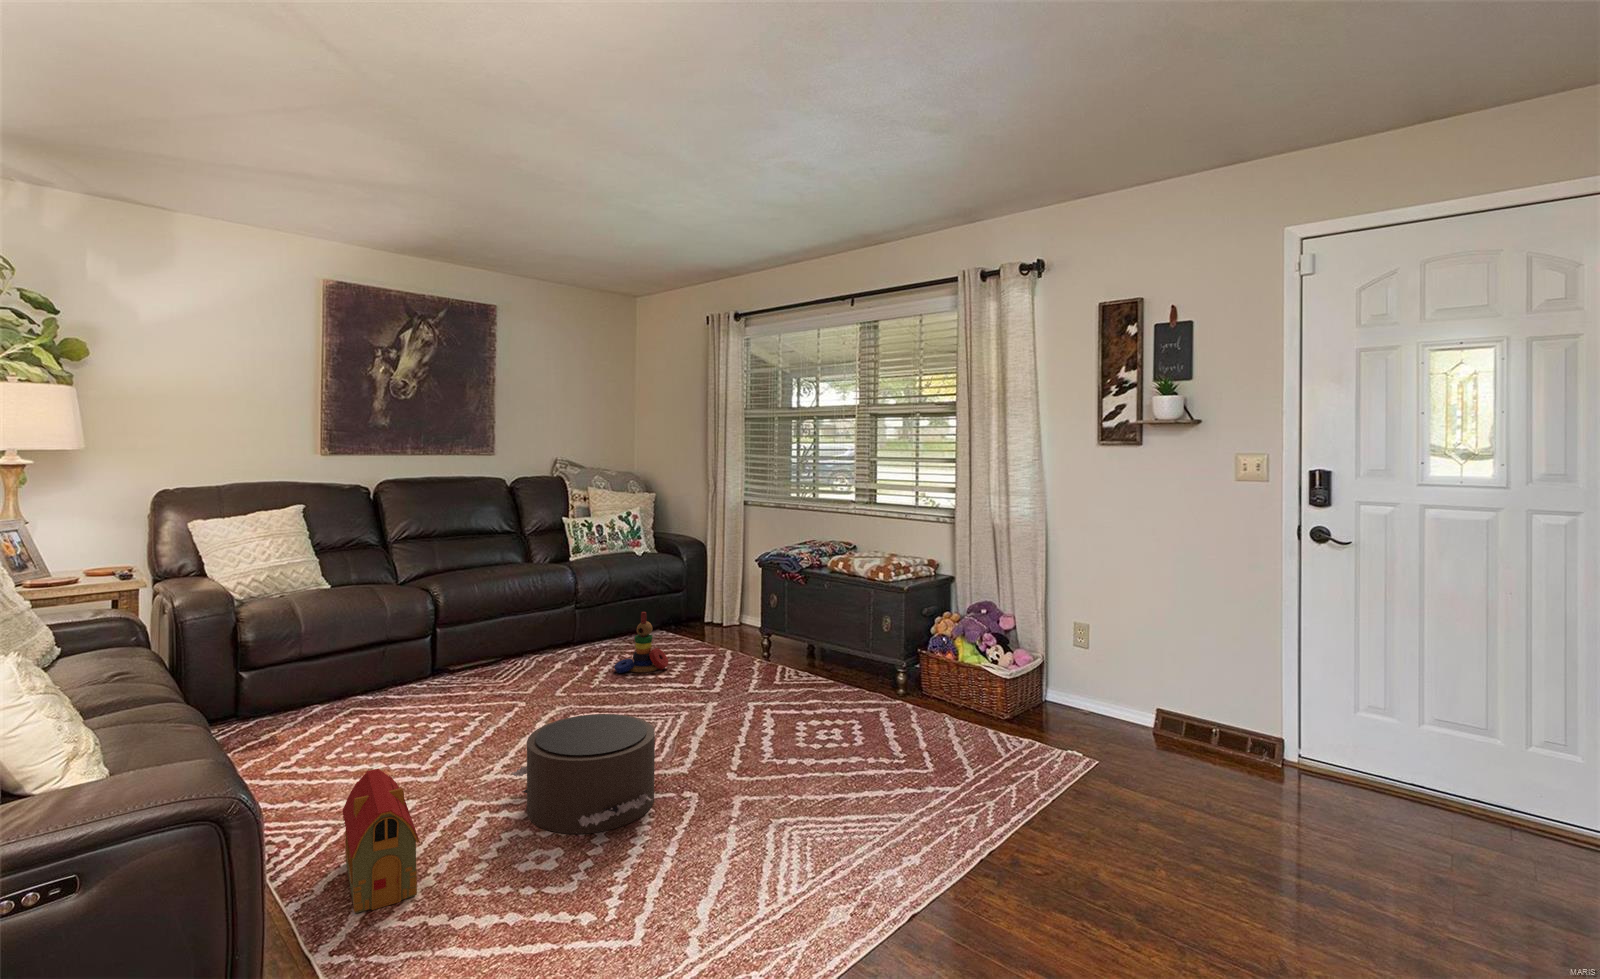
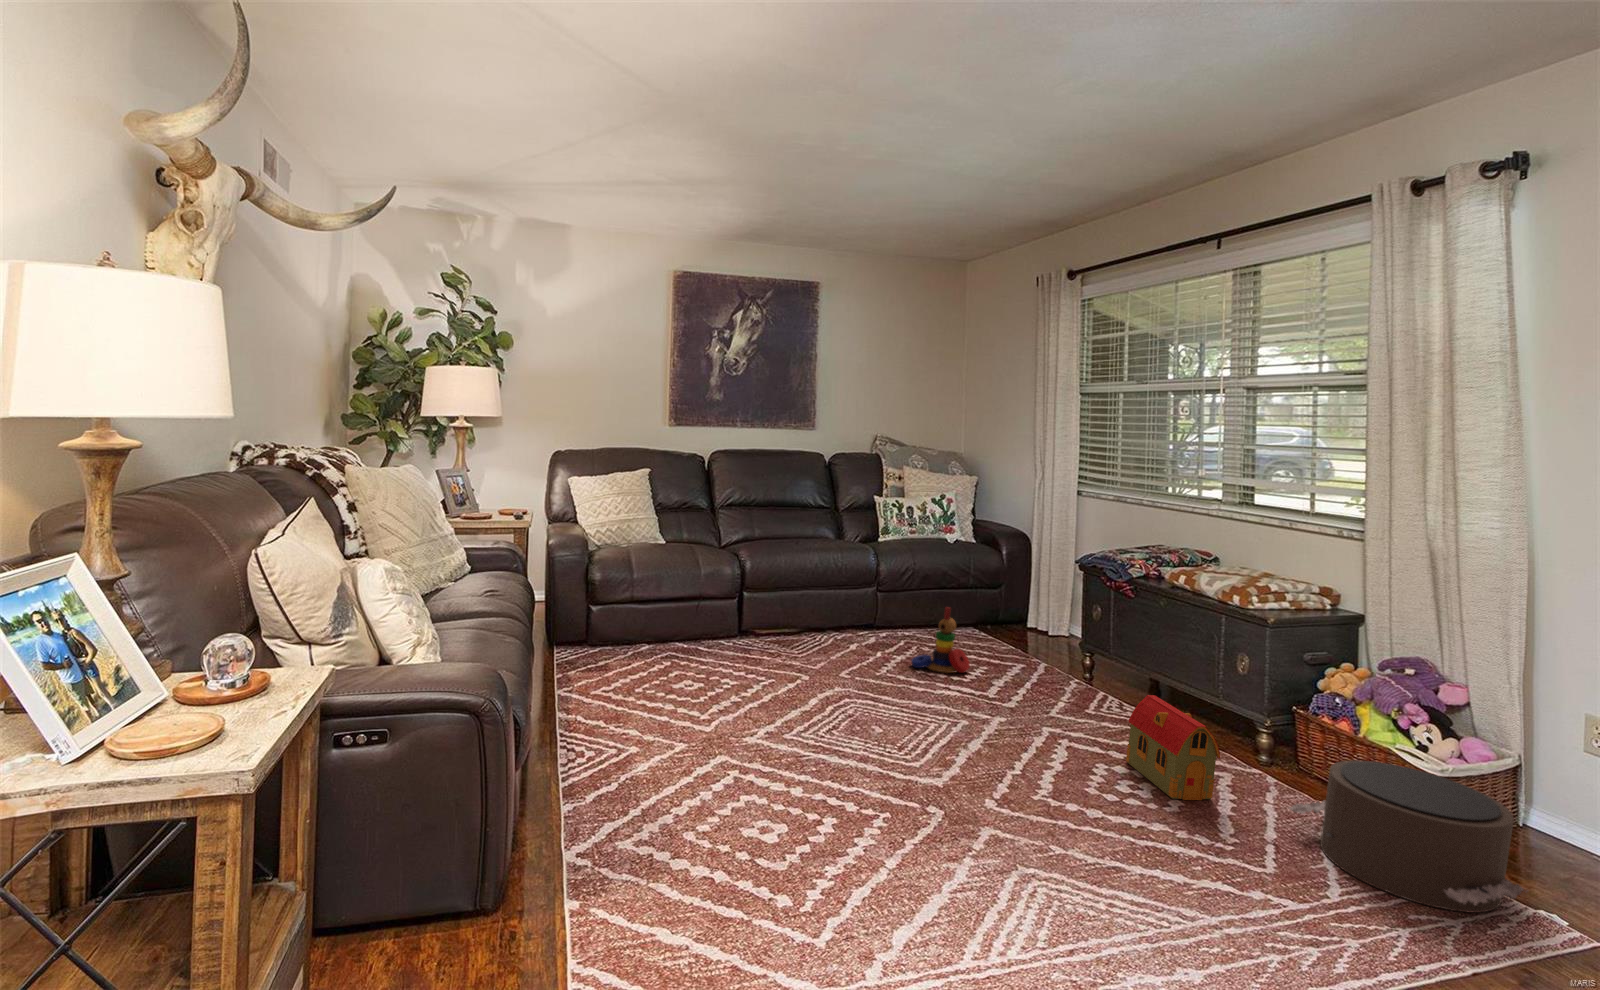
pouf: present [512,714,655,834] -> present [1289,760,1528,912]
toy house: present [342,769,420,913] -> present [1126,695,1220,800]

